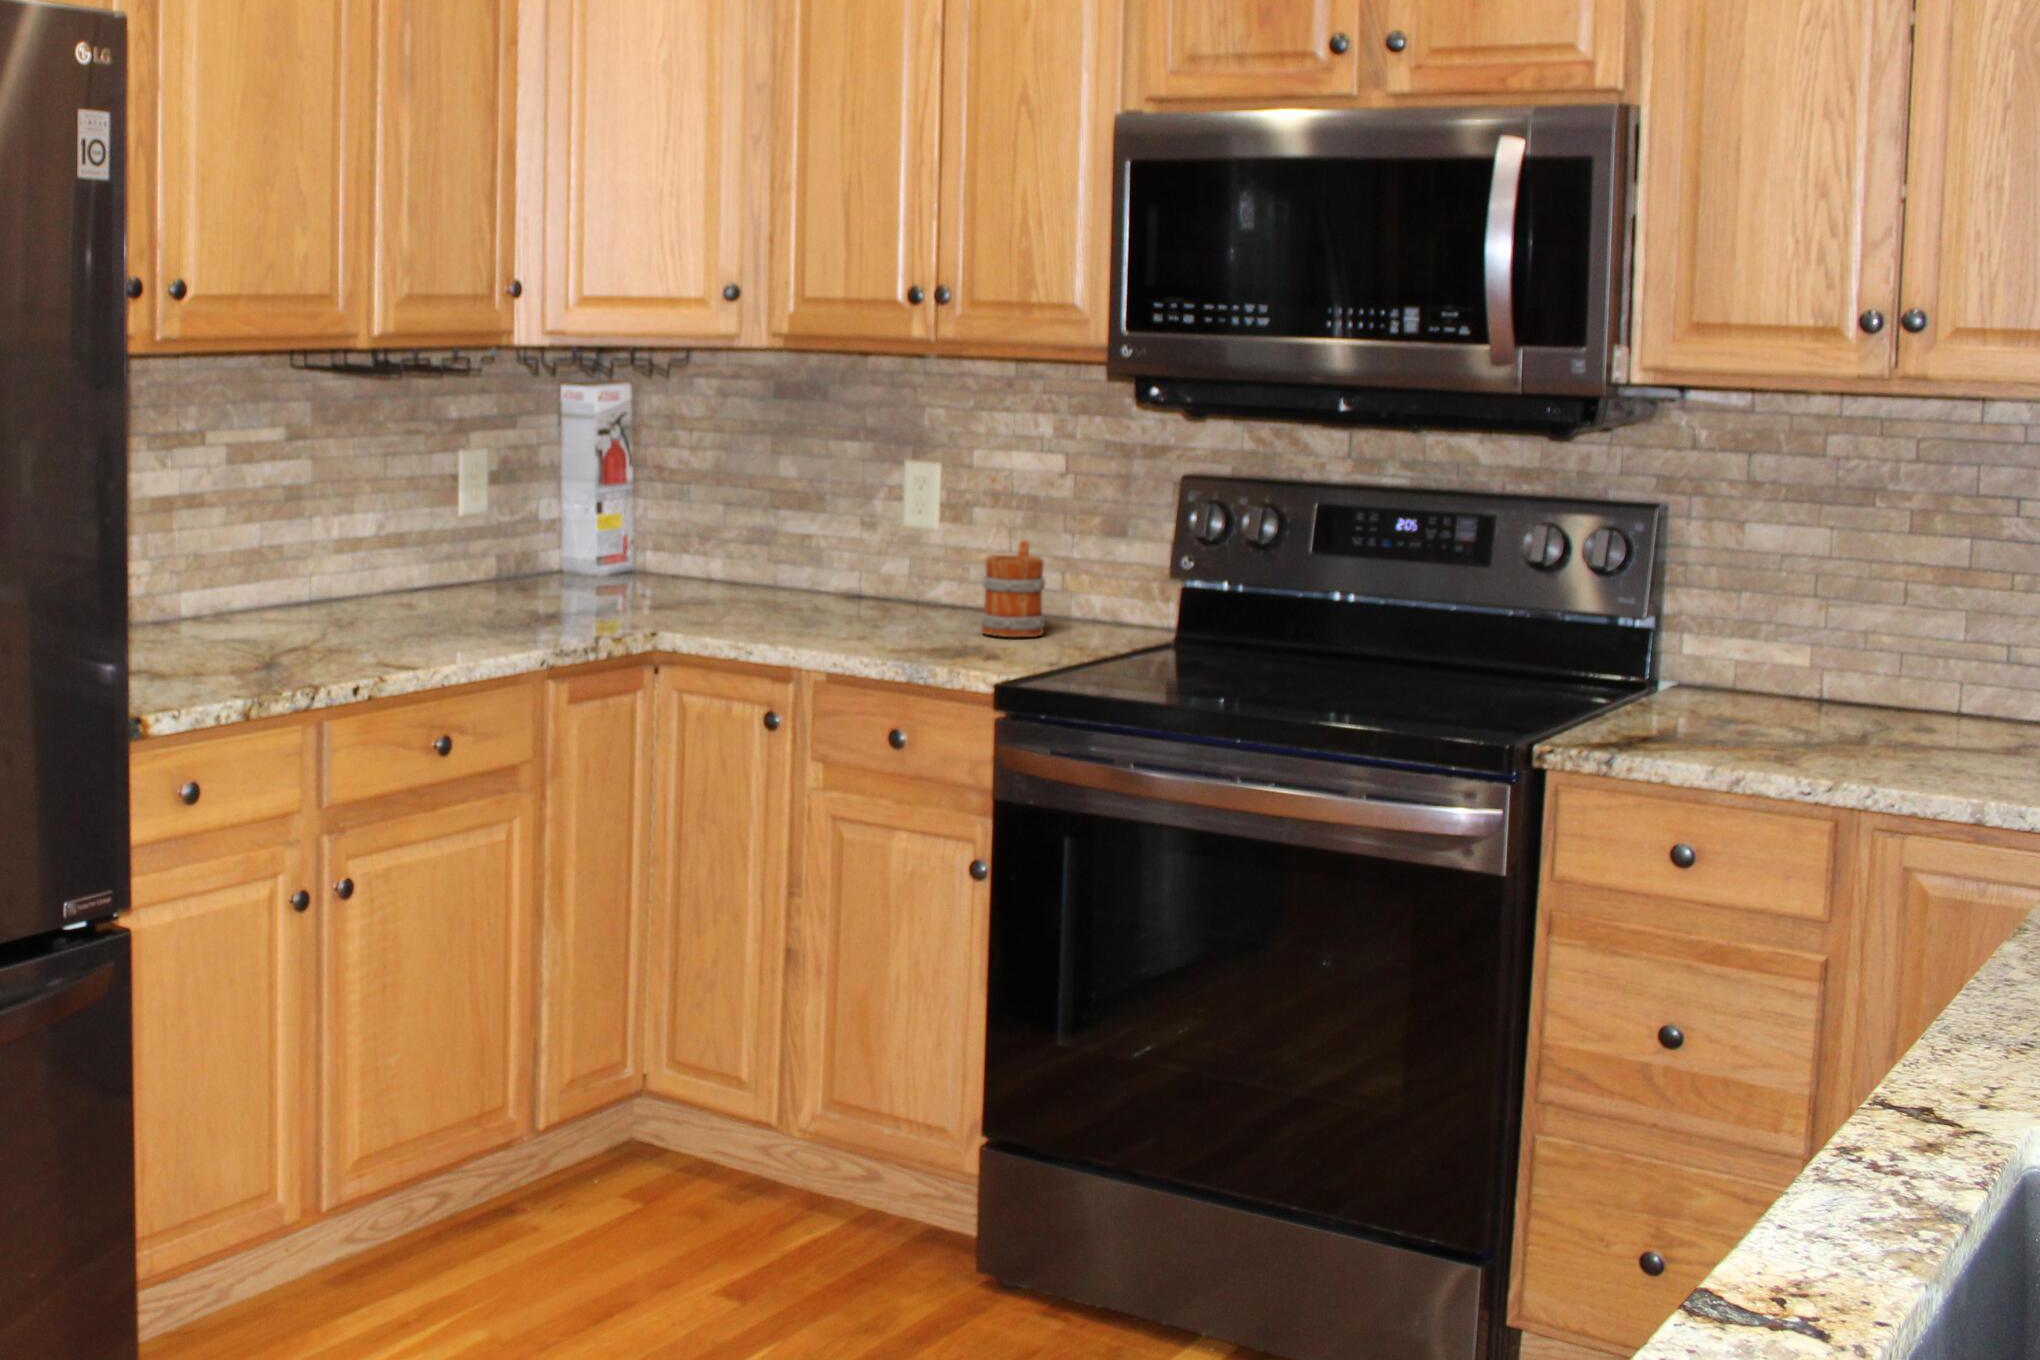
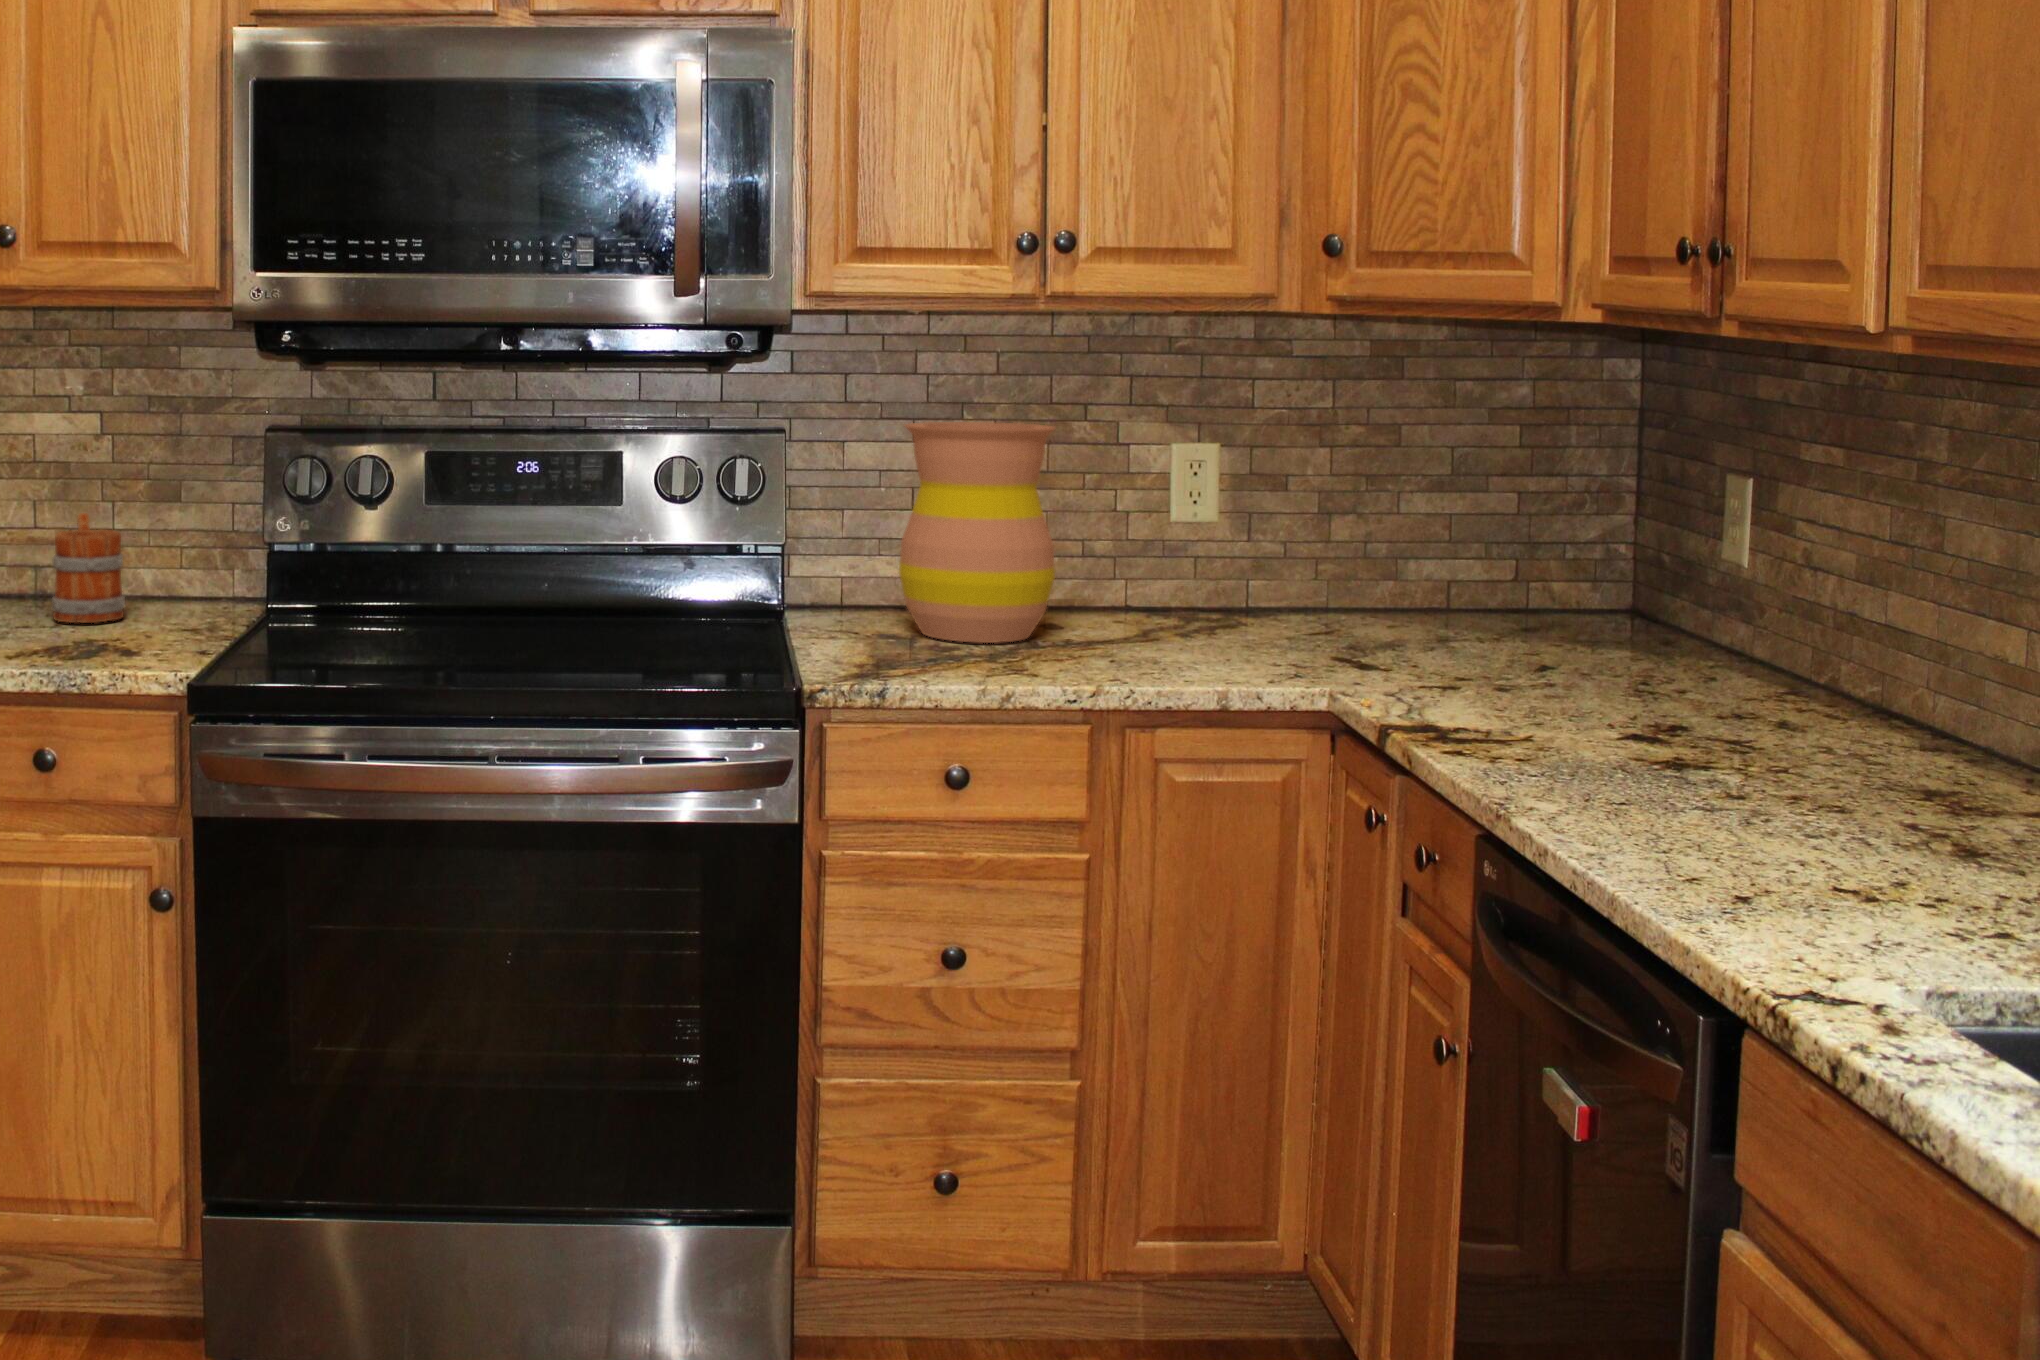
vase: none [1736,504,1918,736] -> present [899,422,1055,643]

